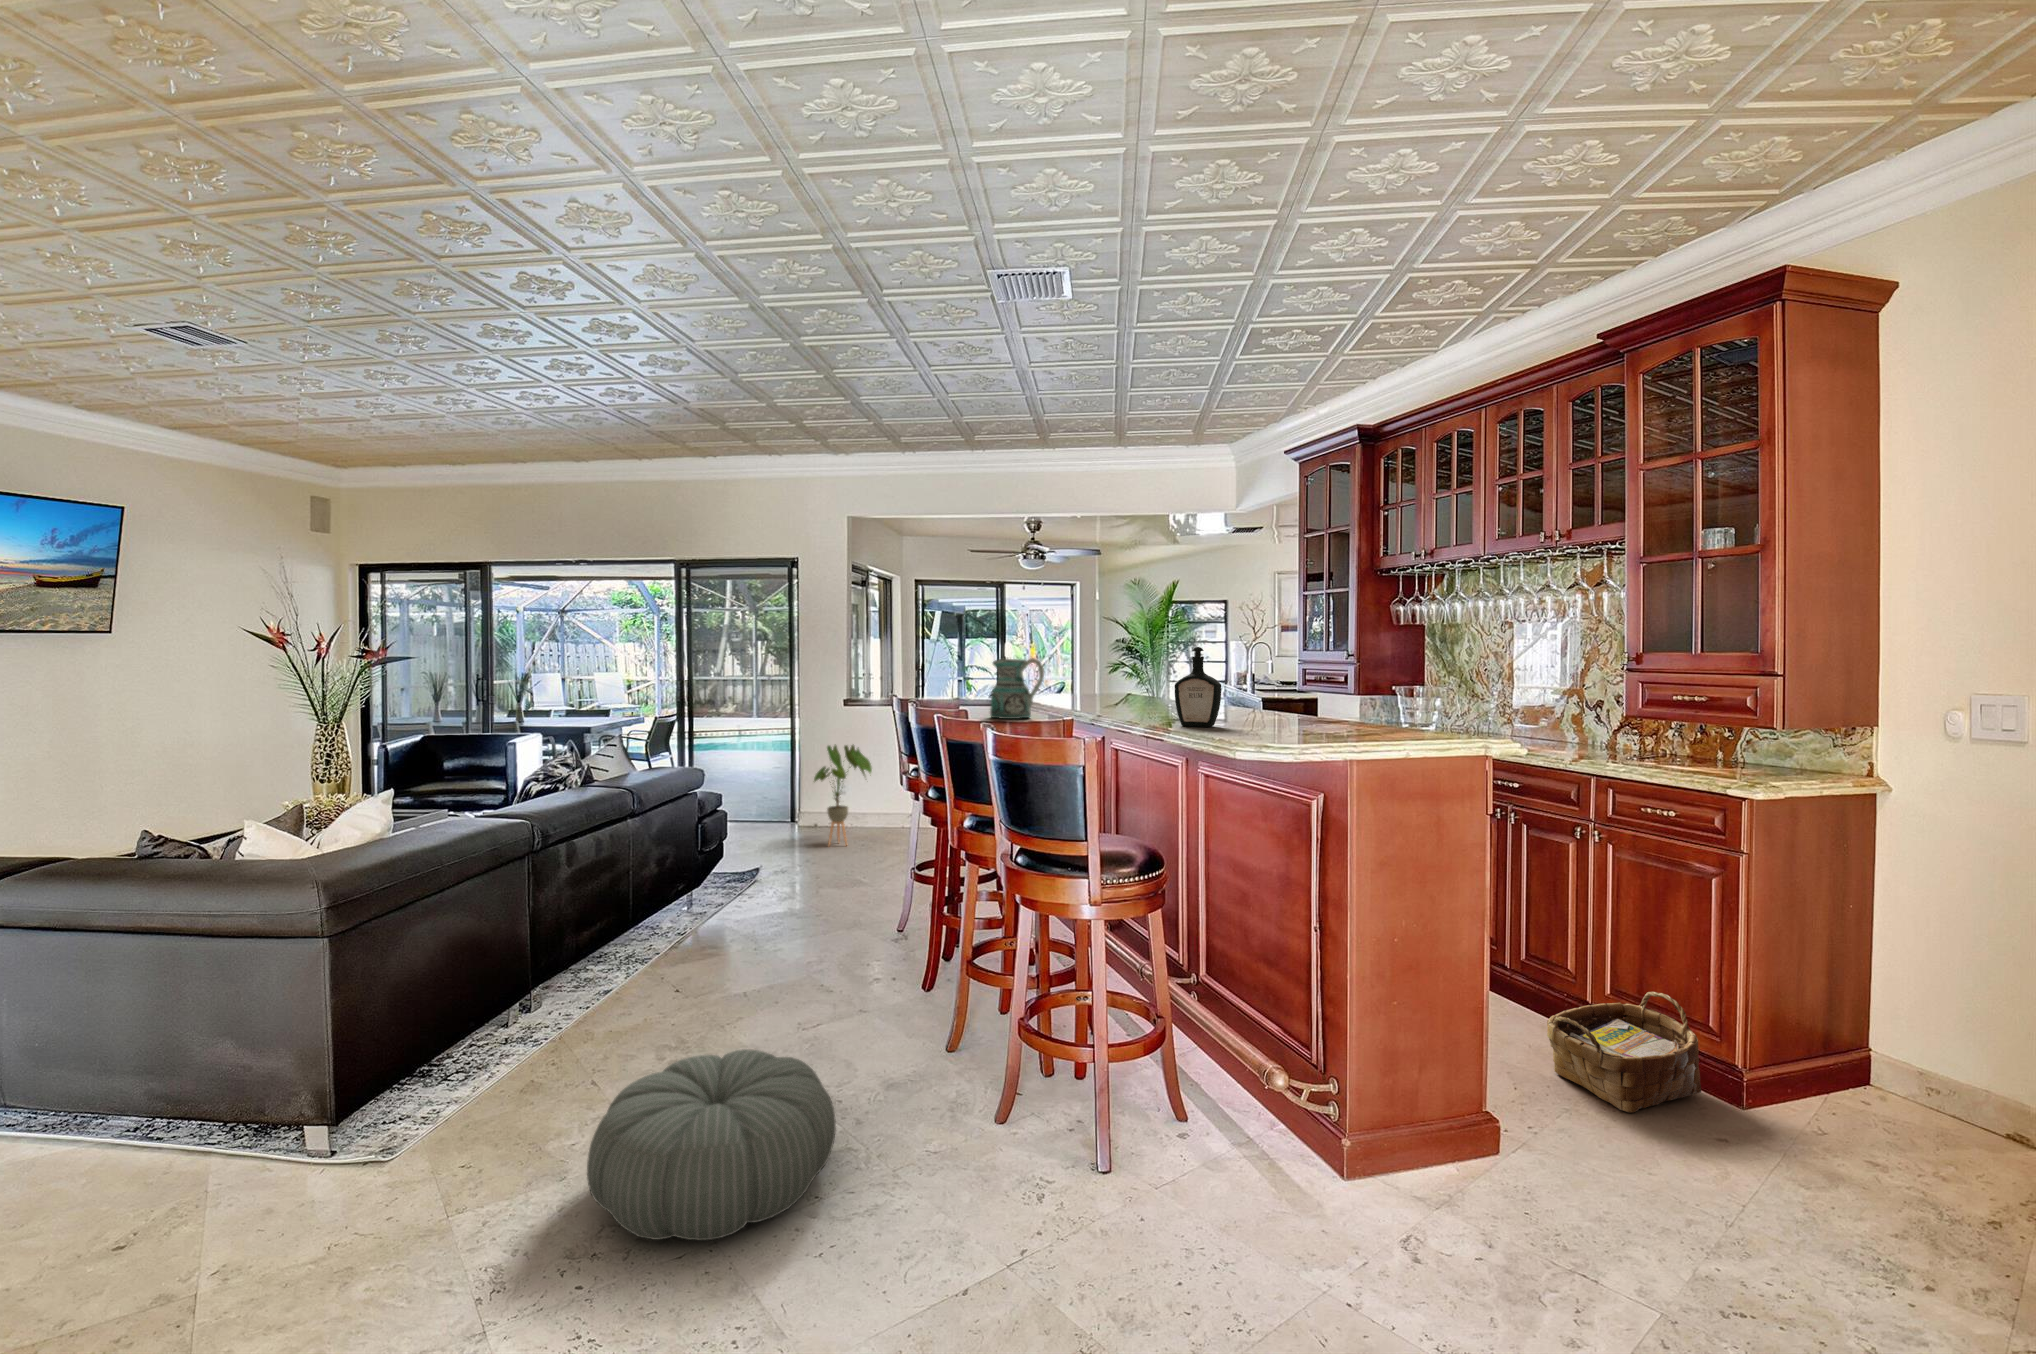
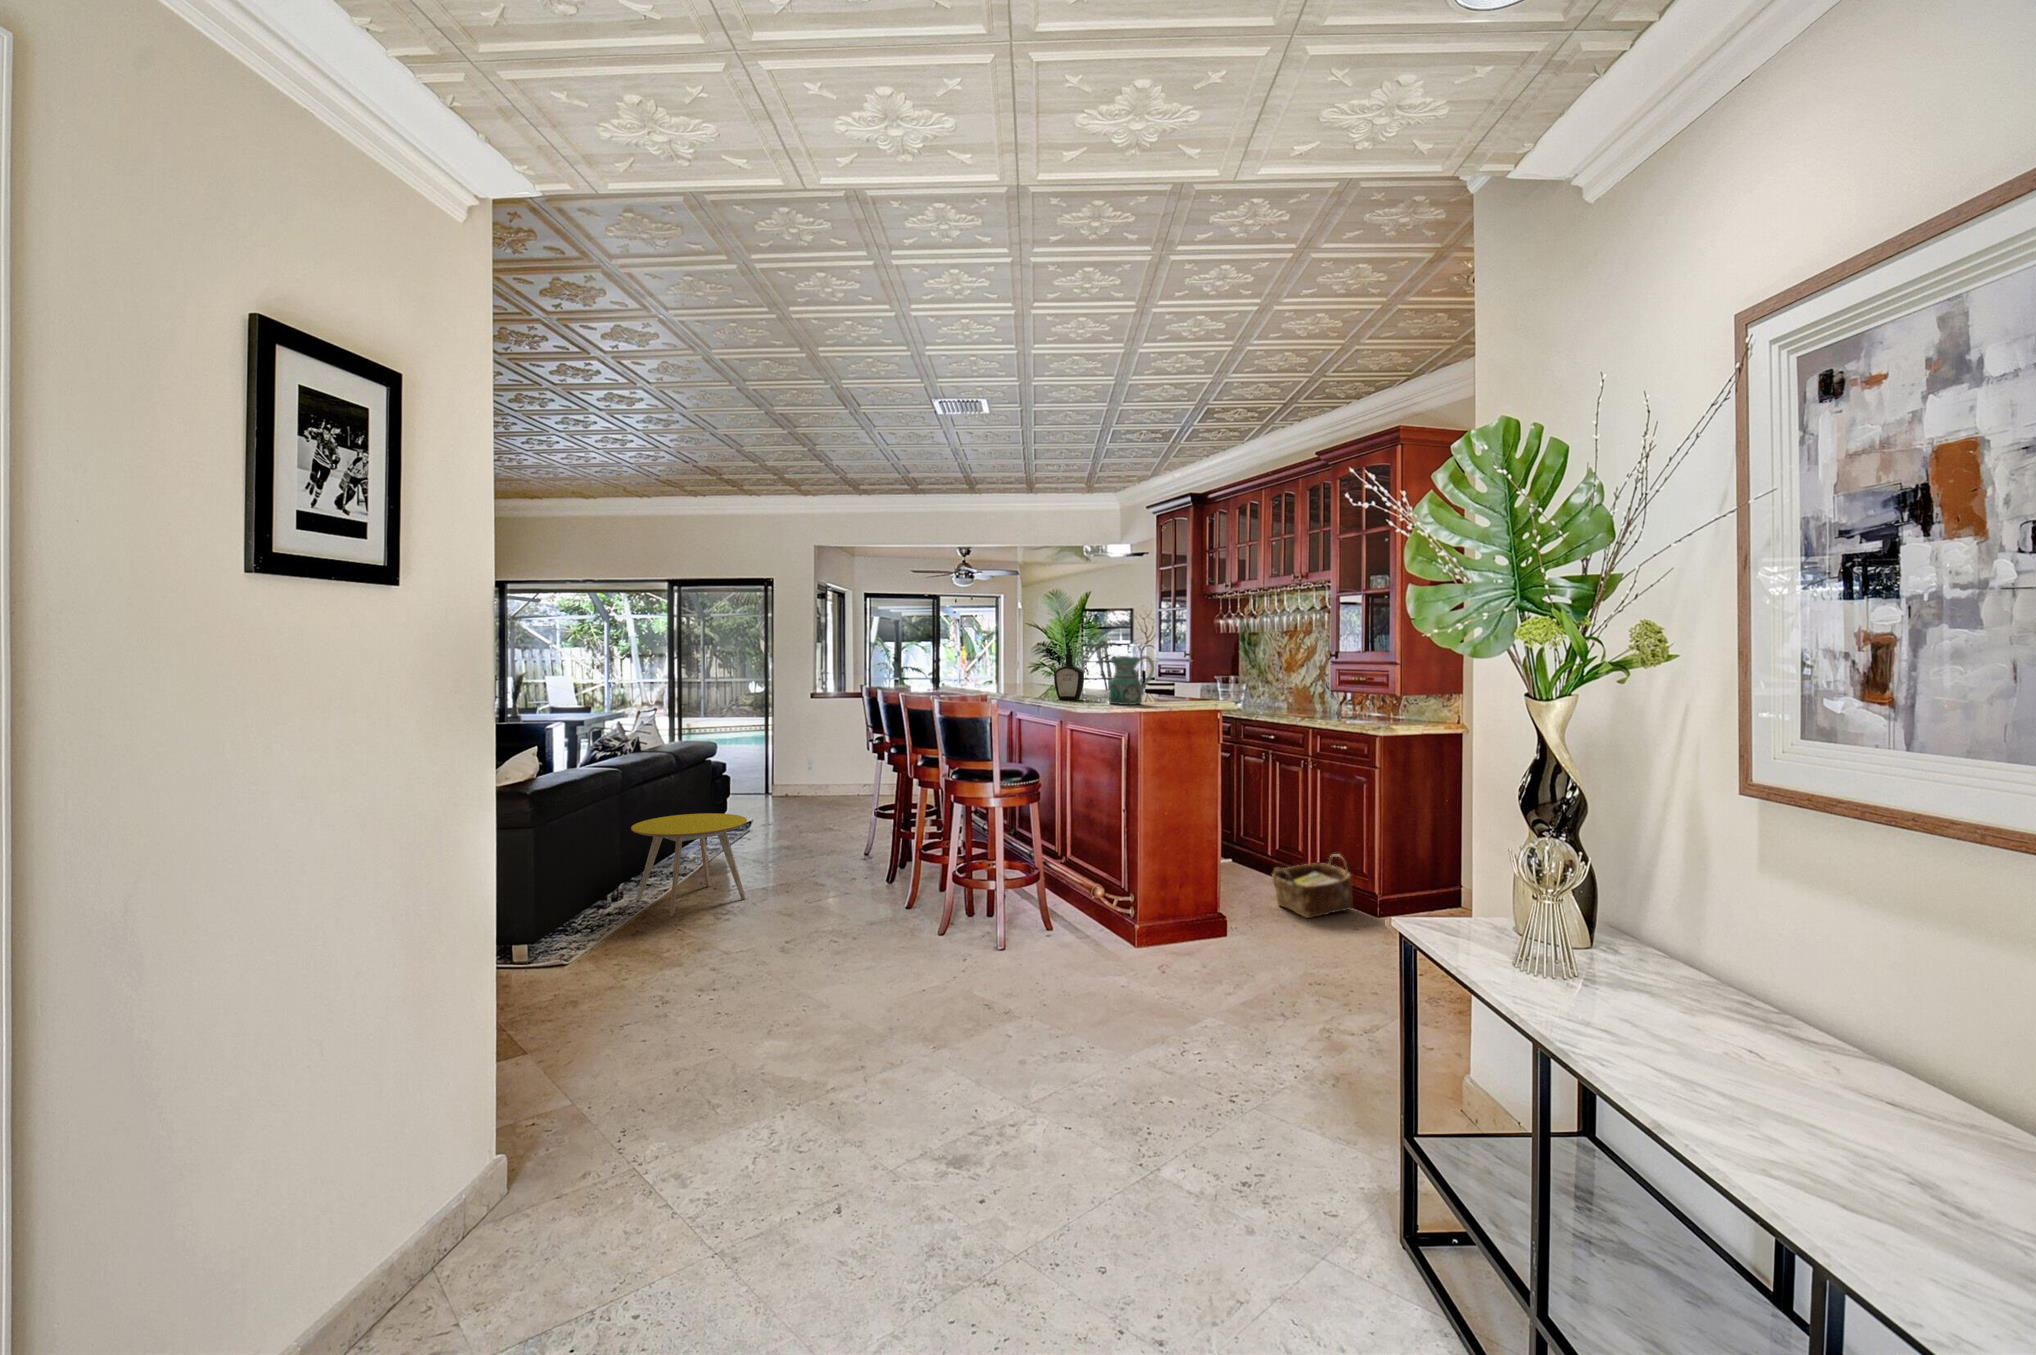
ceramic pitcher: present [990,658,1044,719] -> present [1109,656,1154,705]
house plant: present [814,745,872,845] -> none [787,726,835,808]
side table: none [543,885,717,1055] -> present [631,813,747,916]
pouf: present [587,1049,836,1240] -> none [705,891,846,977]

